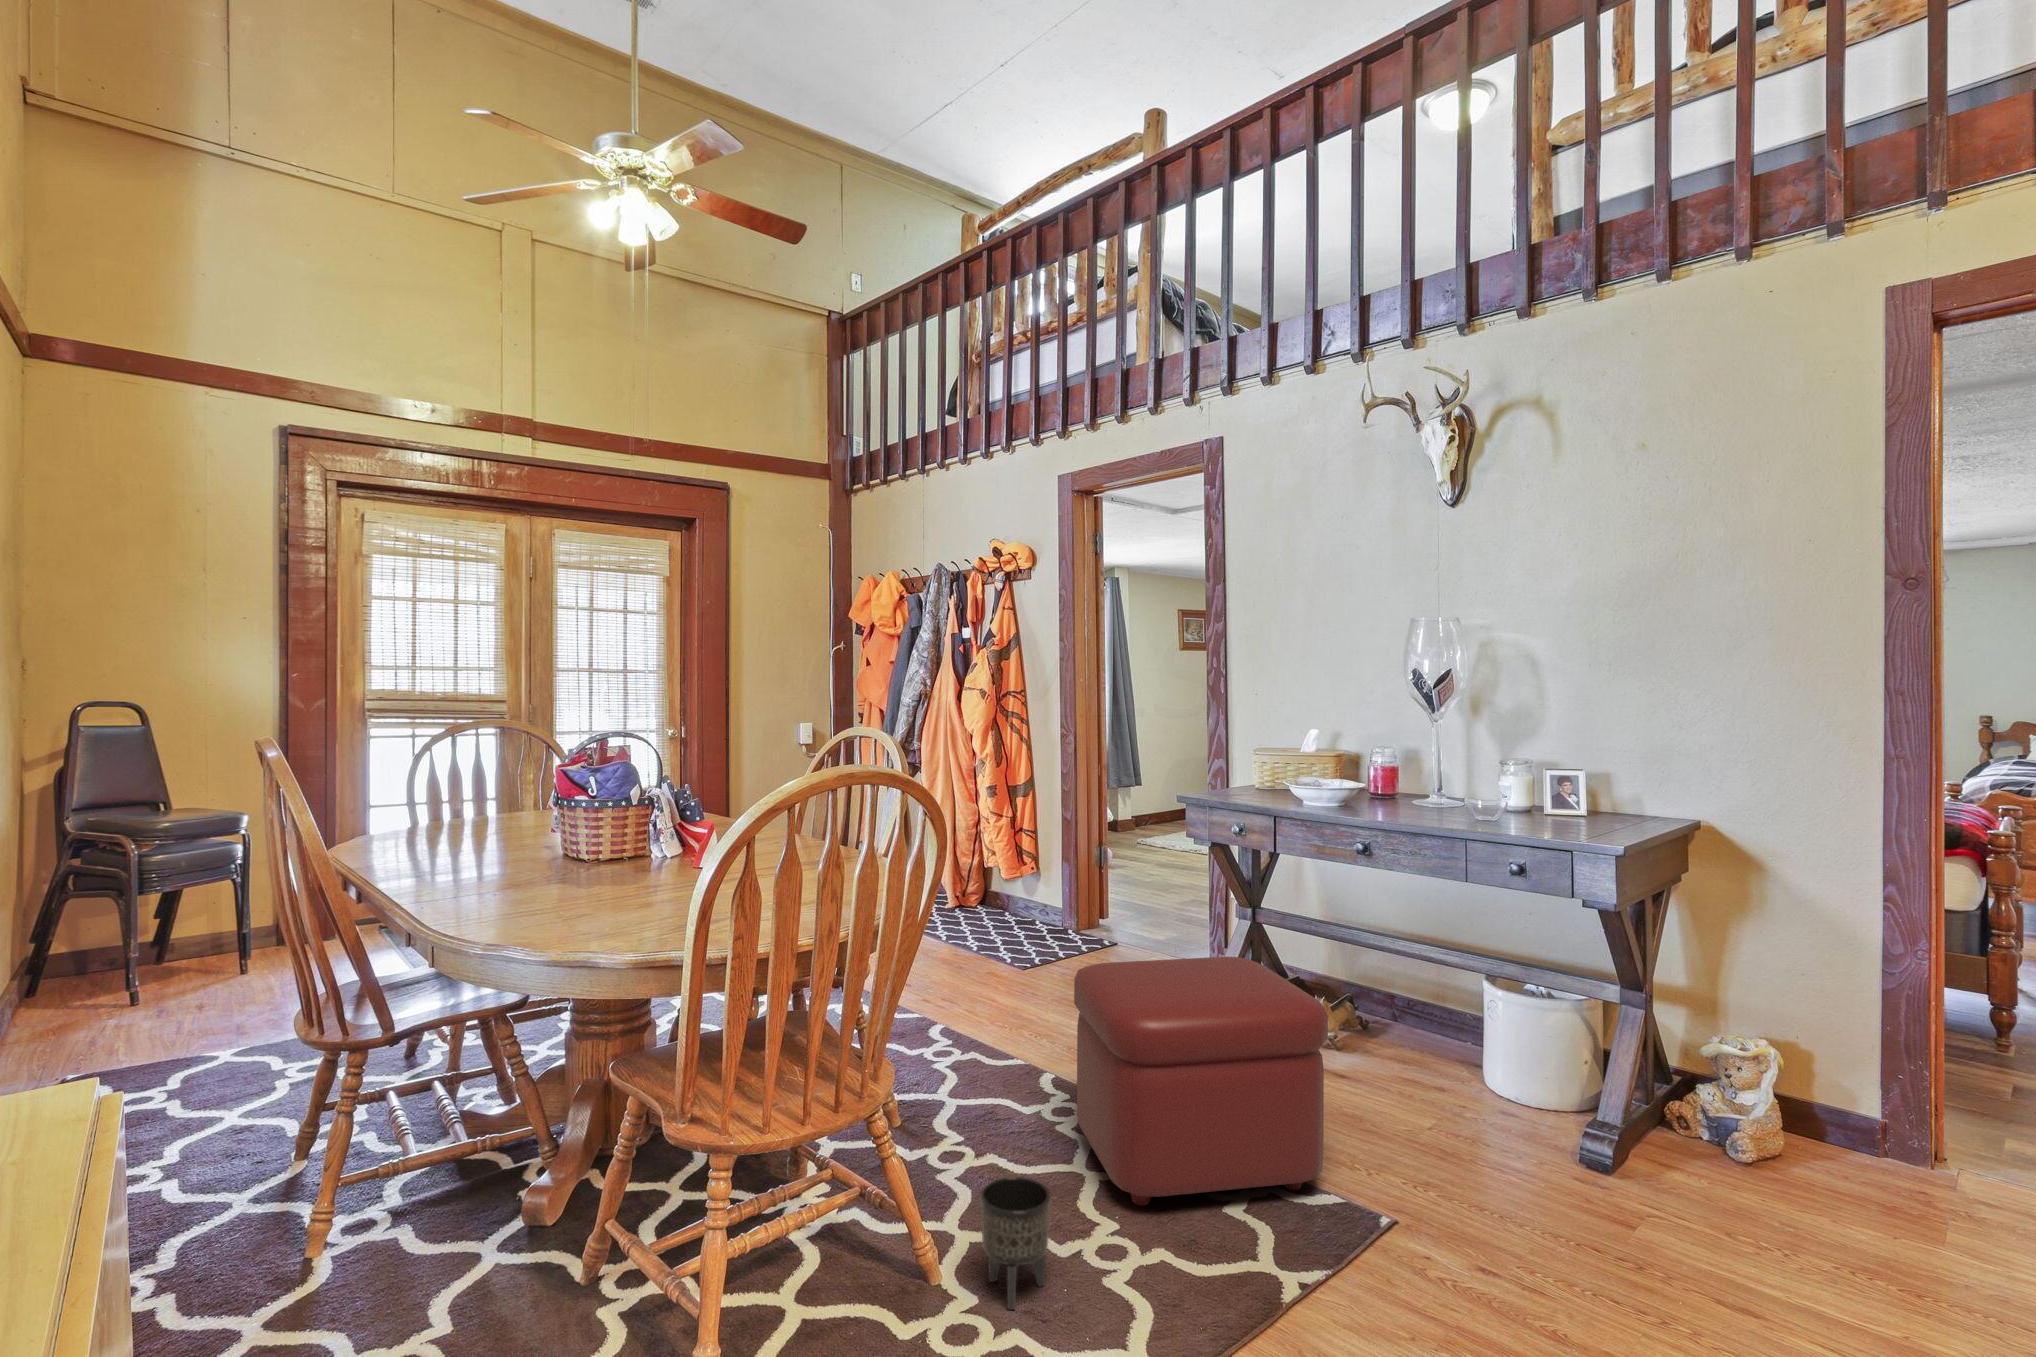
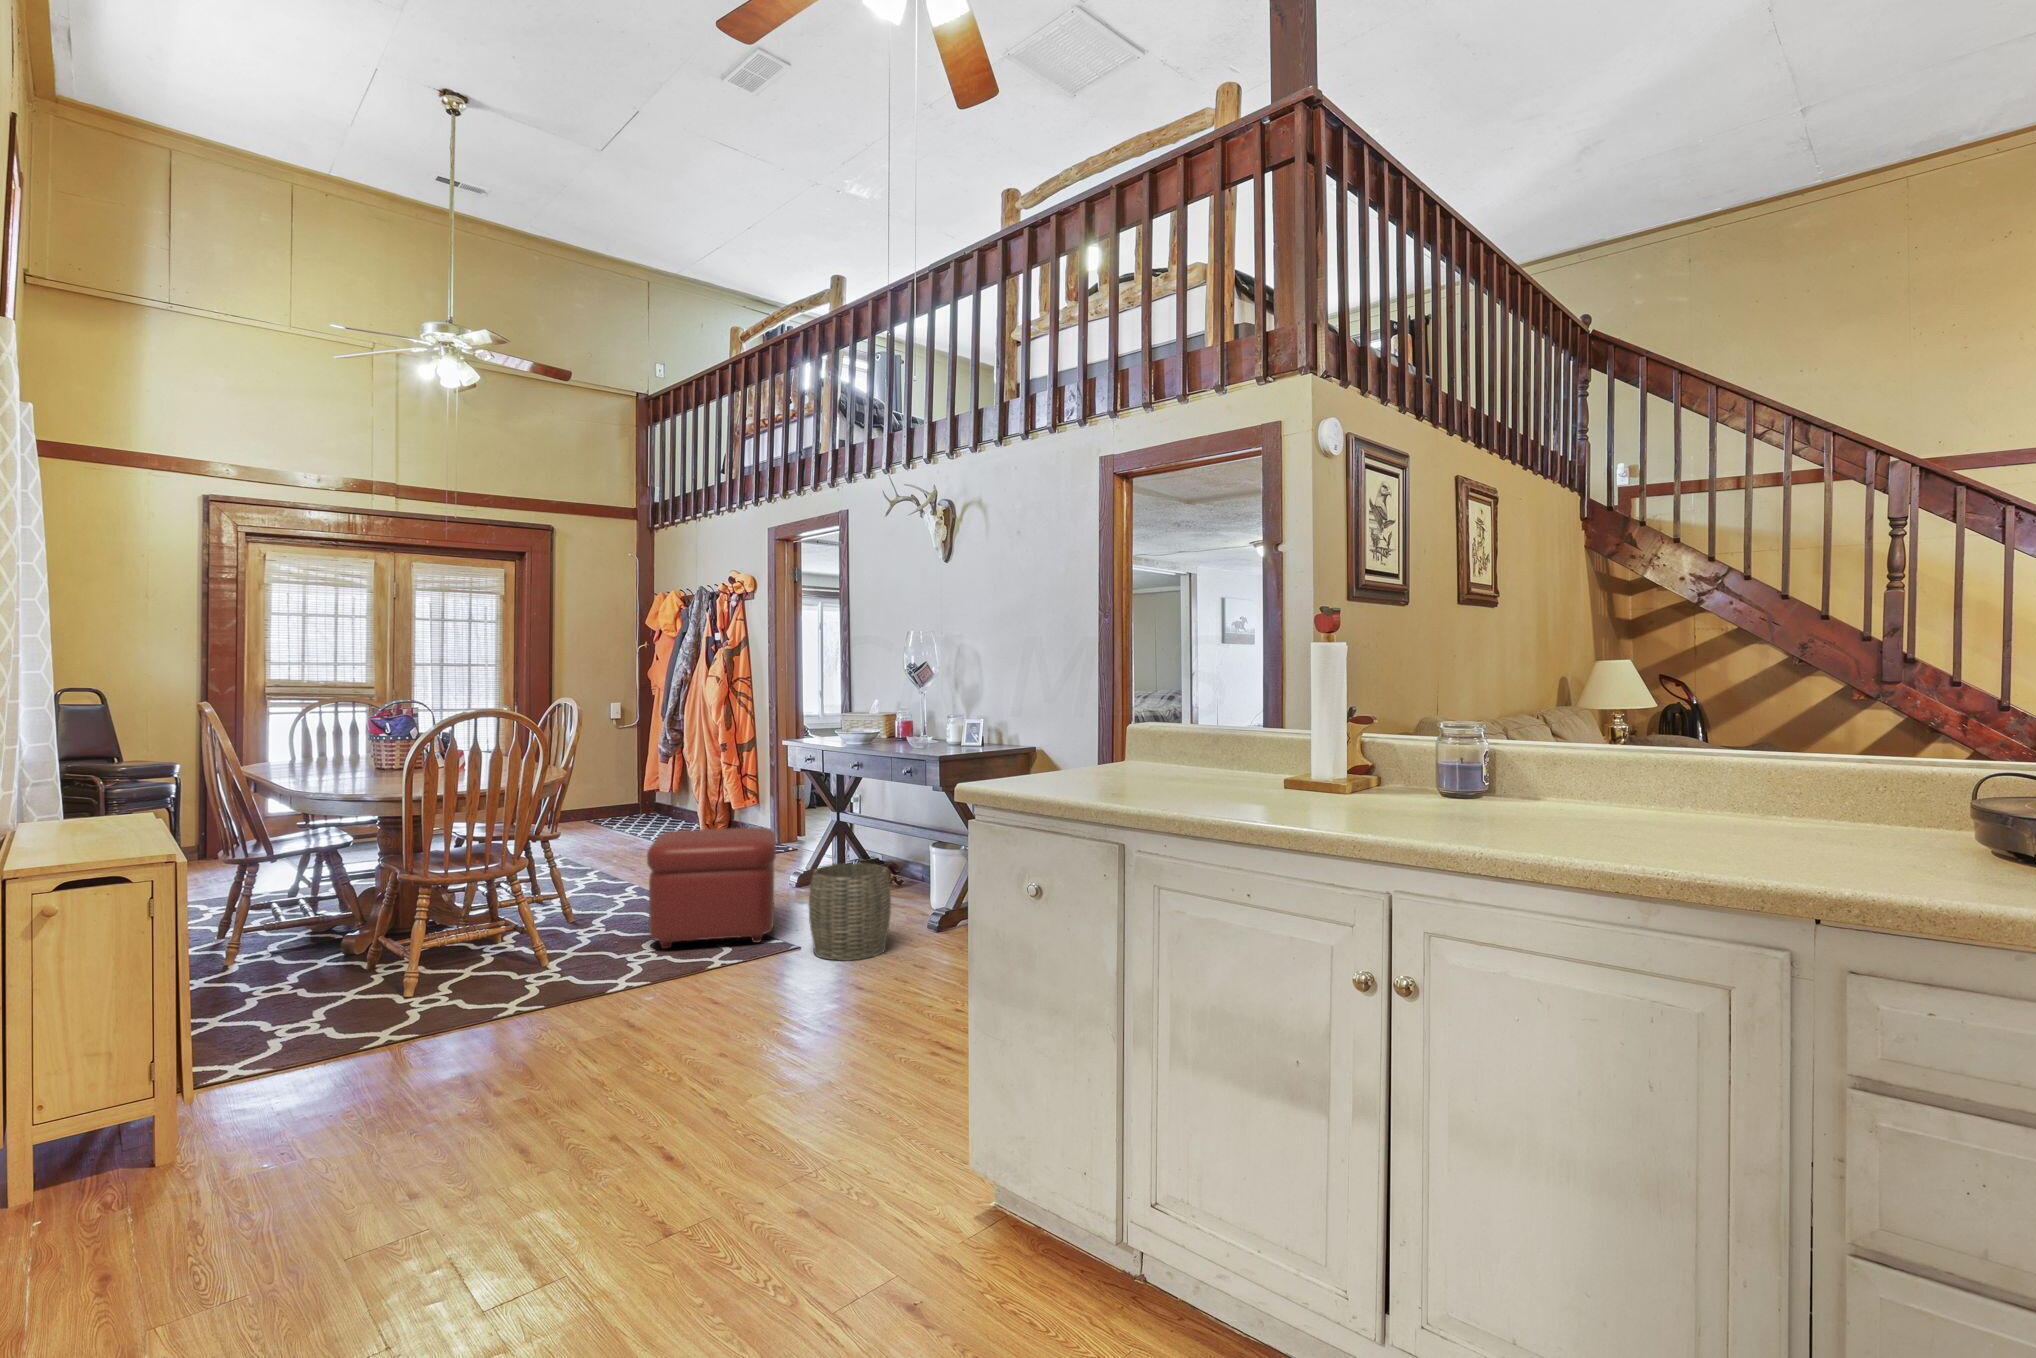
woven basket: none [1425,1043,1599,1263] -> present [809,863,891,961]
planter: present [981,1177,1051,1310] -> none [546,921,584,978]

